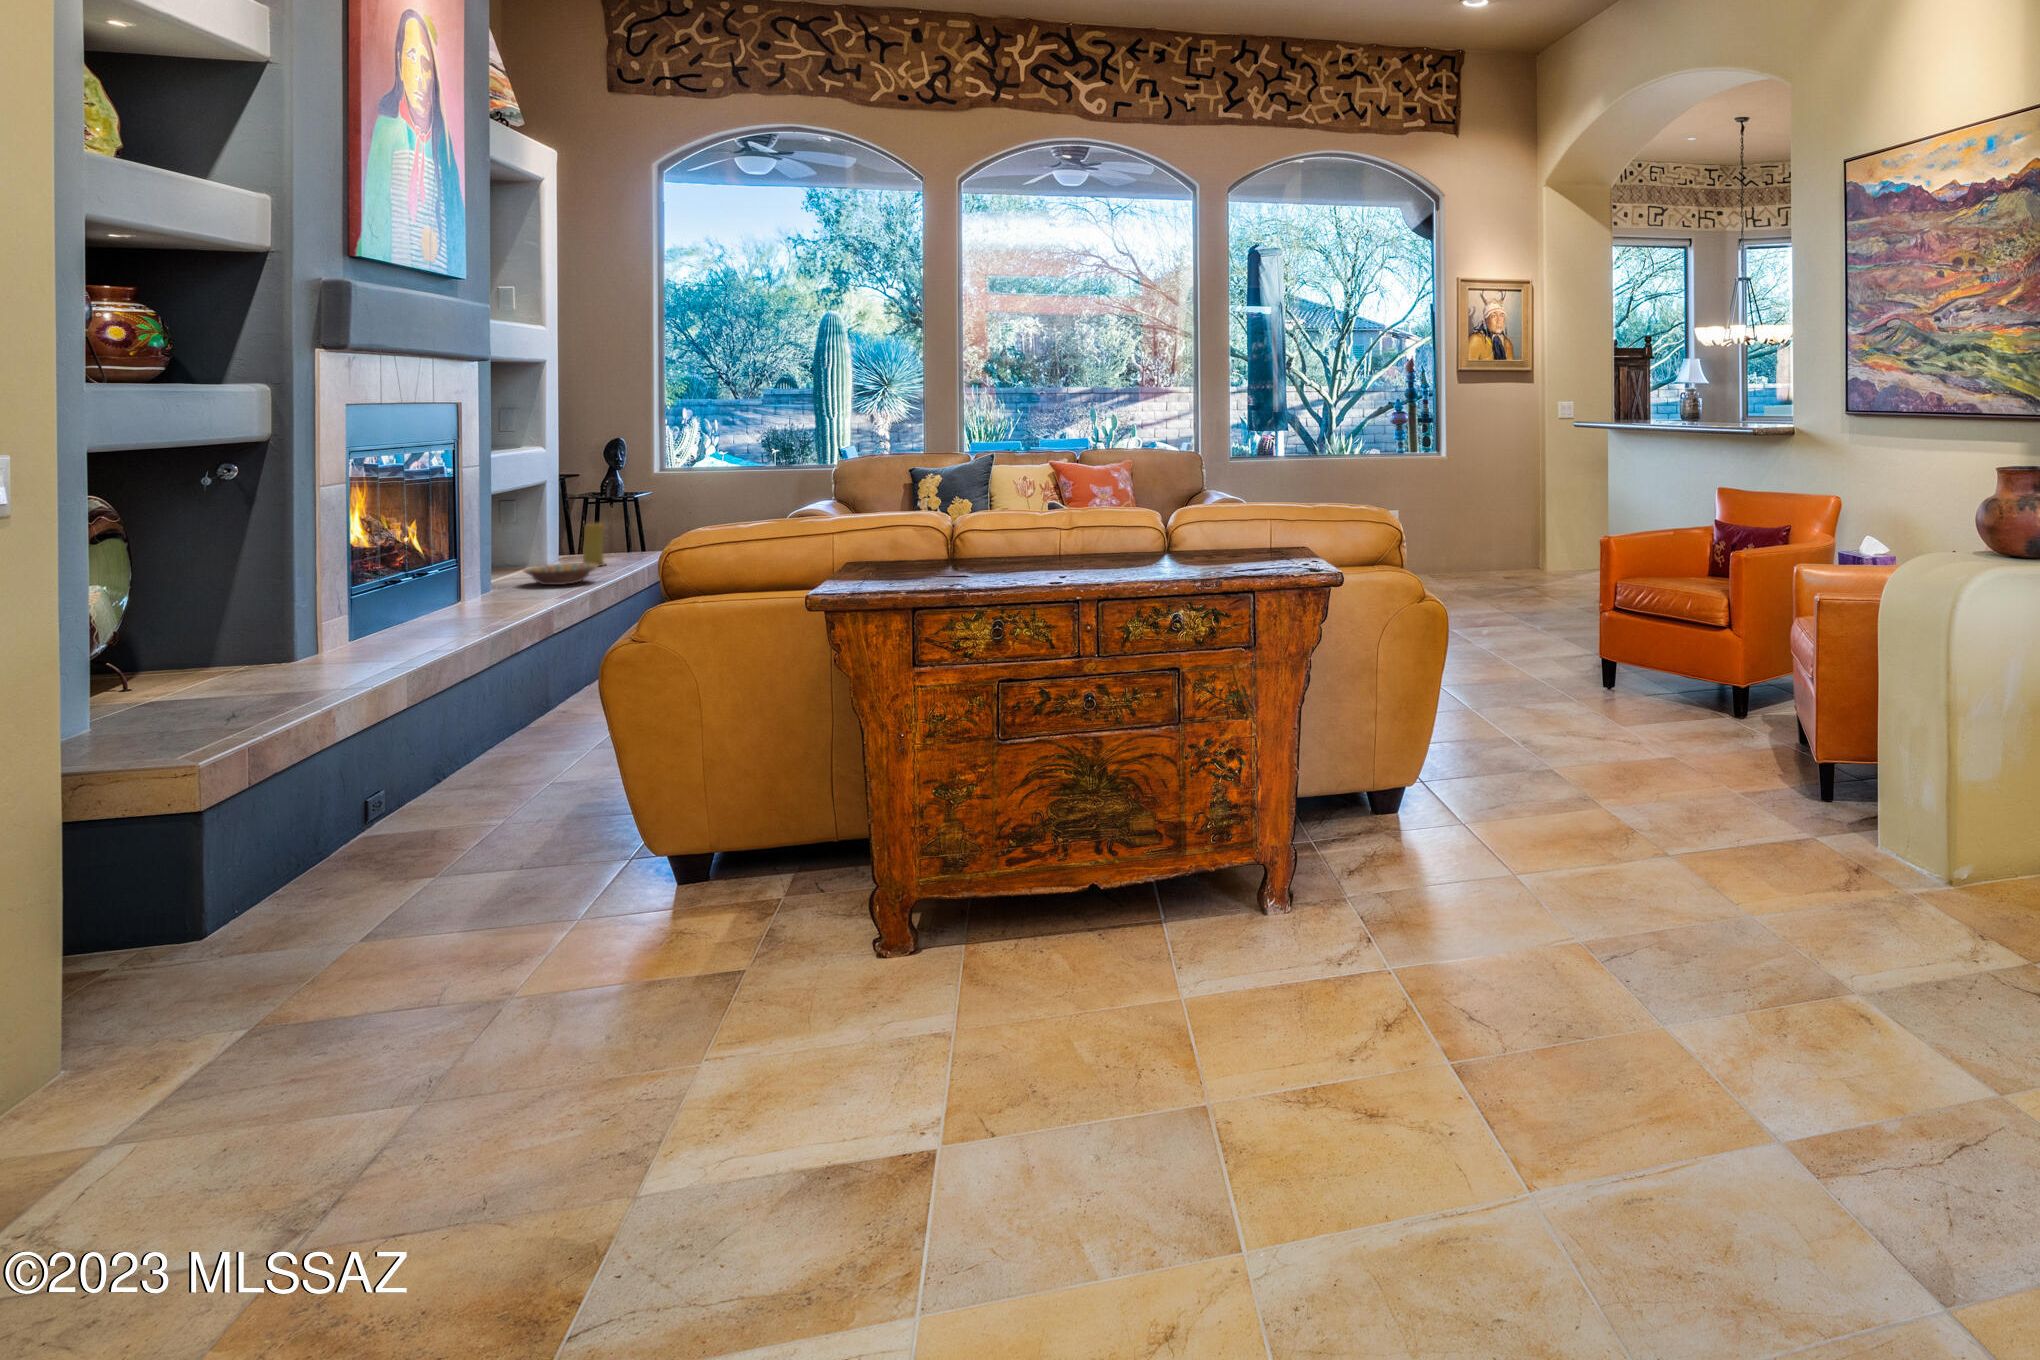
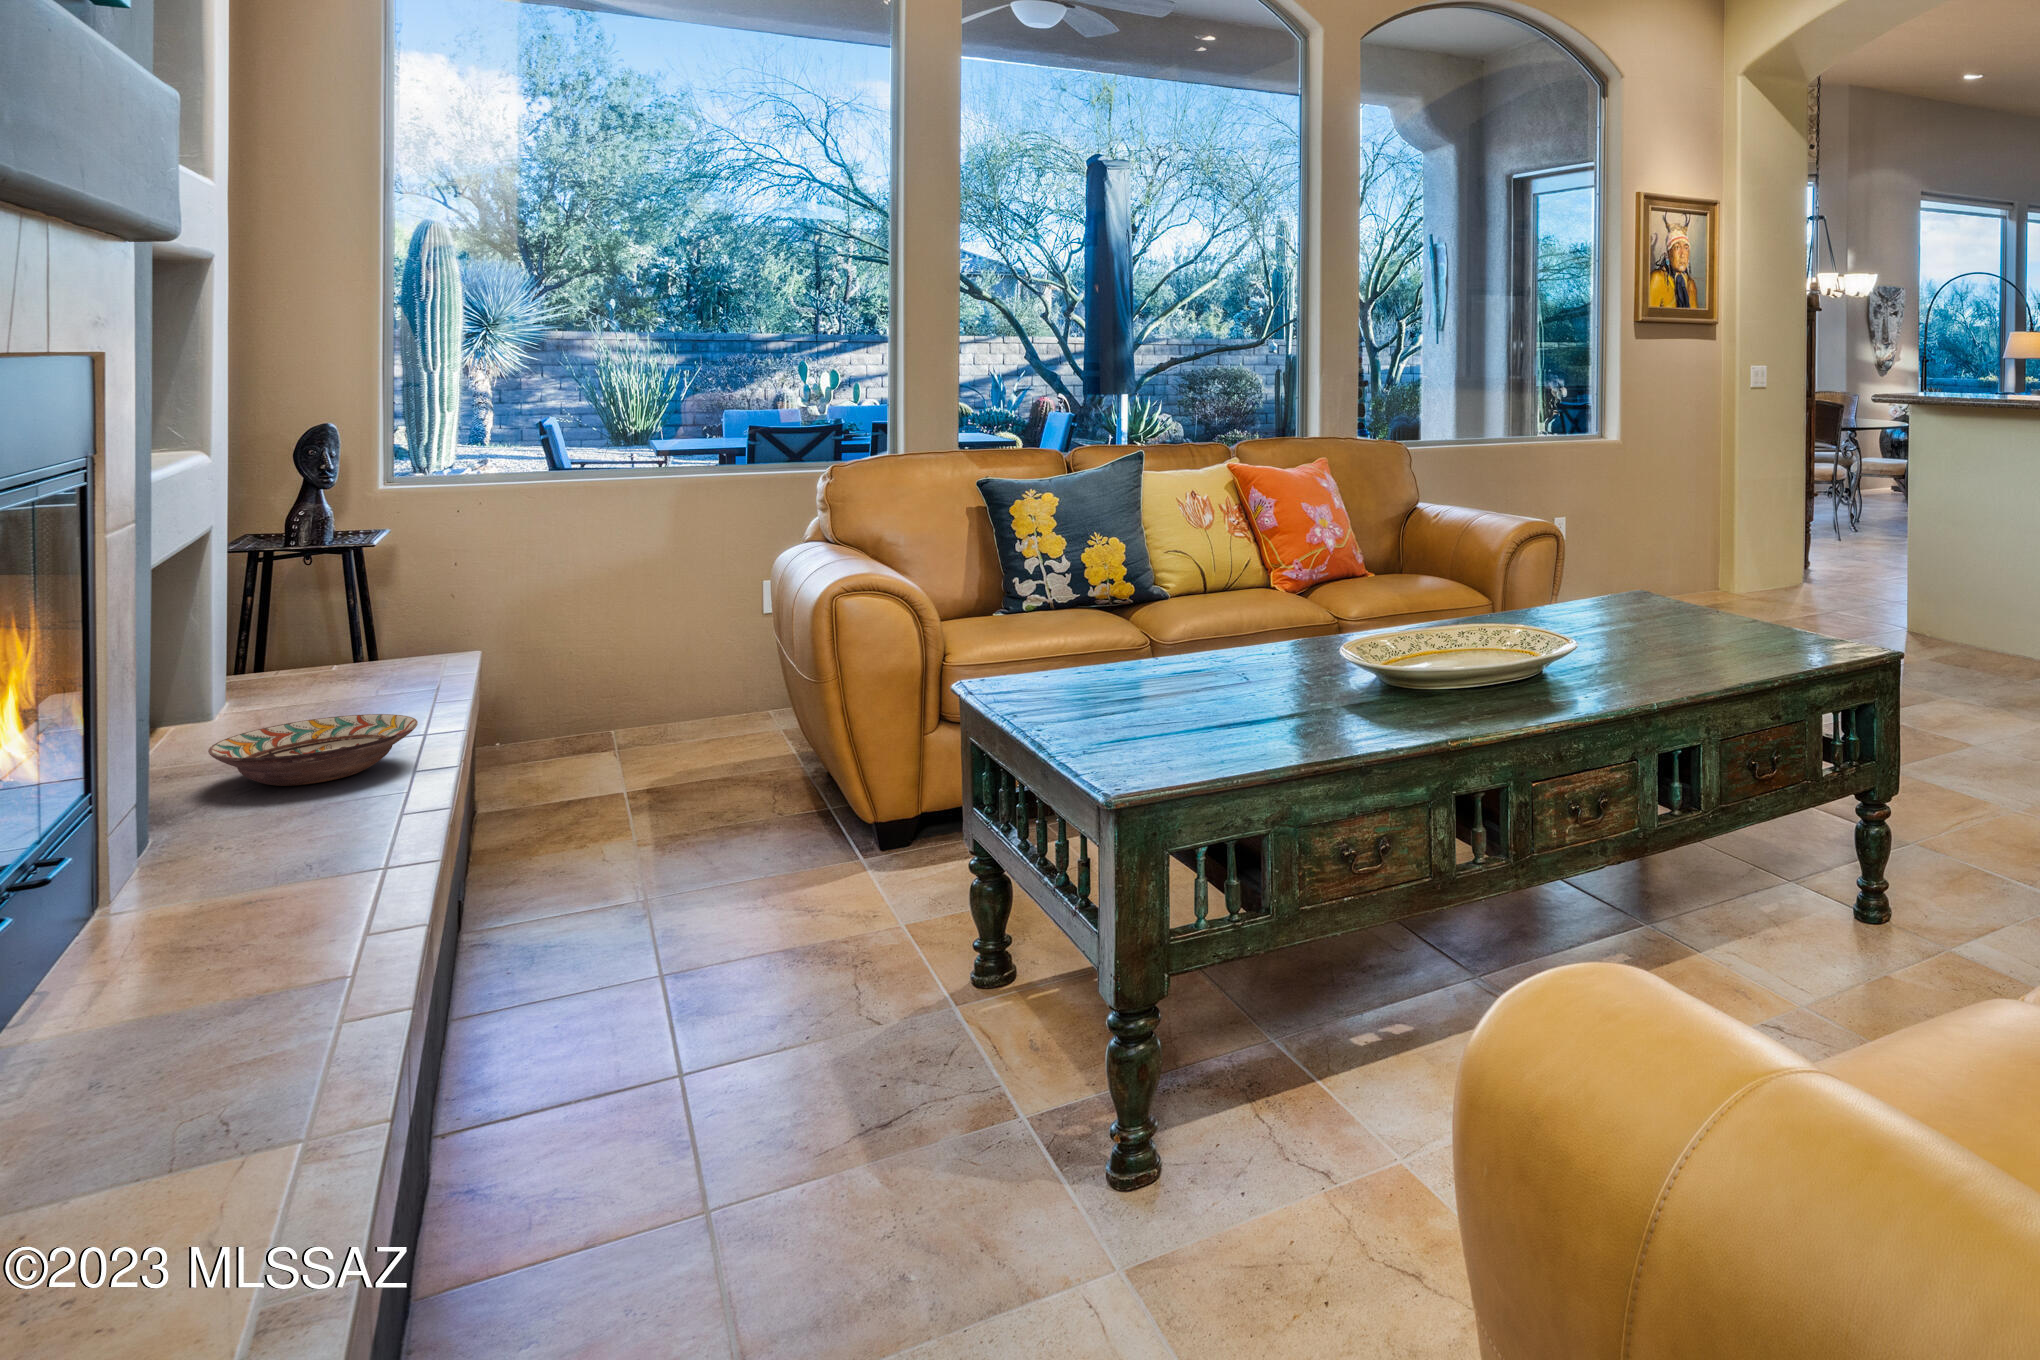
candle: present [583,523,604,566] -> none [303,606,374,708]

